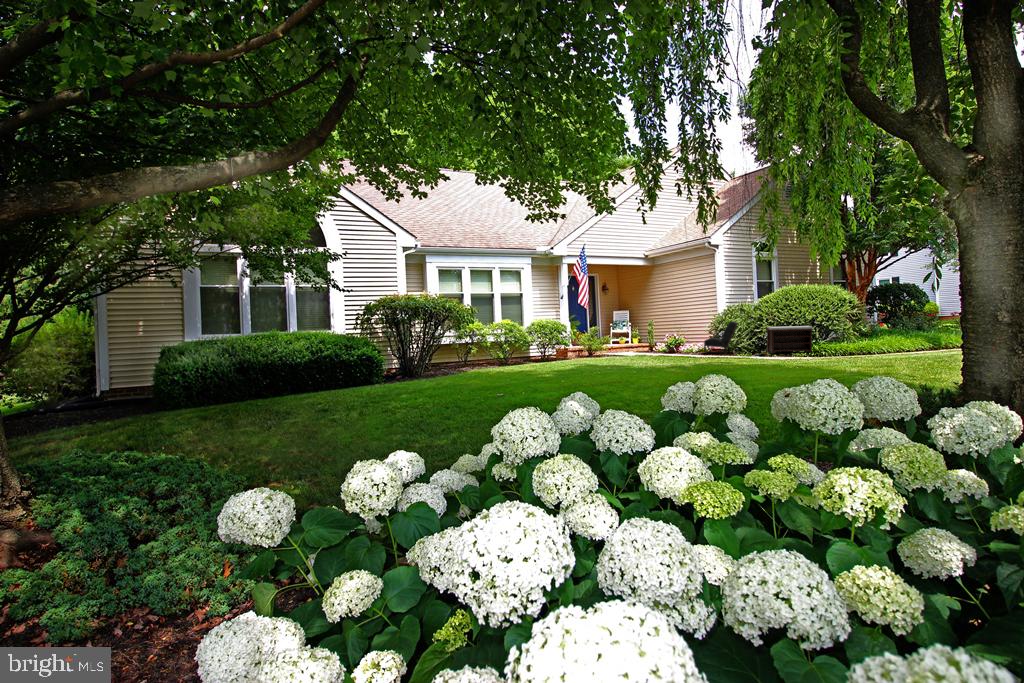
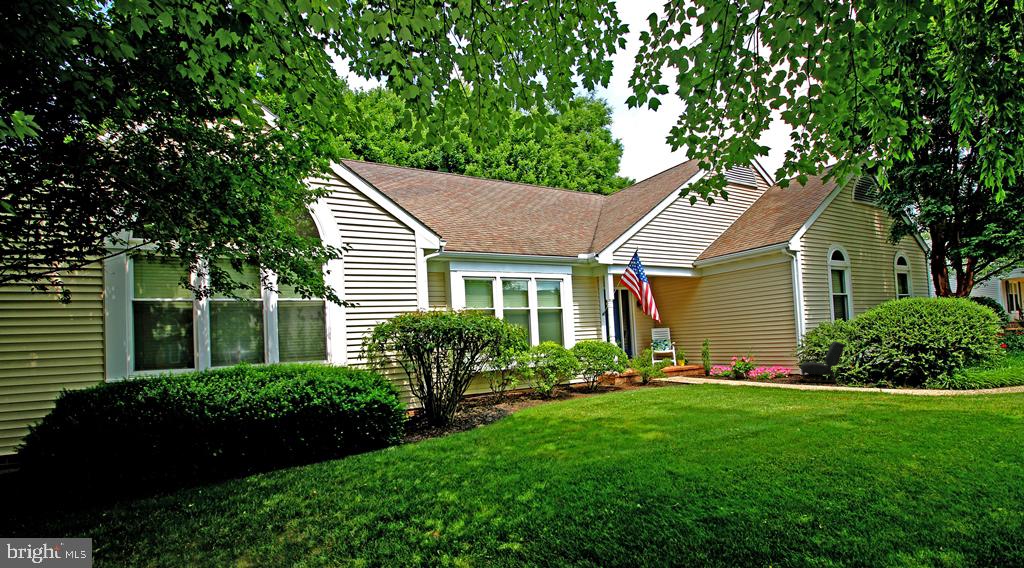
bench: present [766,326,814,353] -> none [885,347,954,383]

